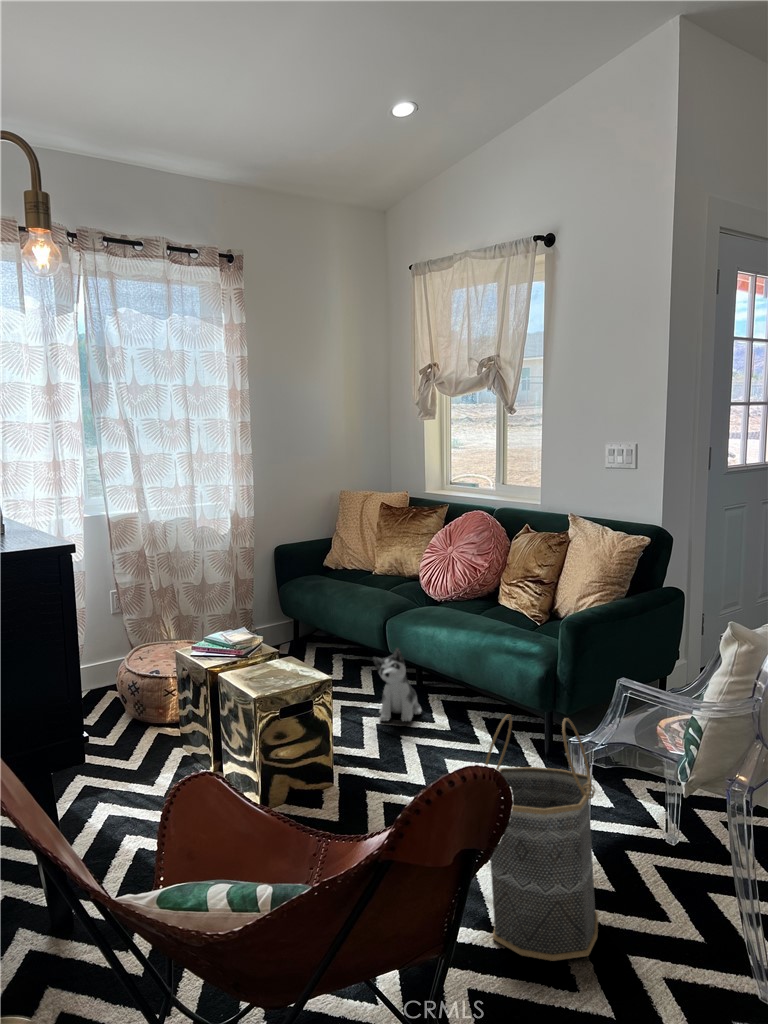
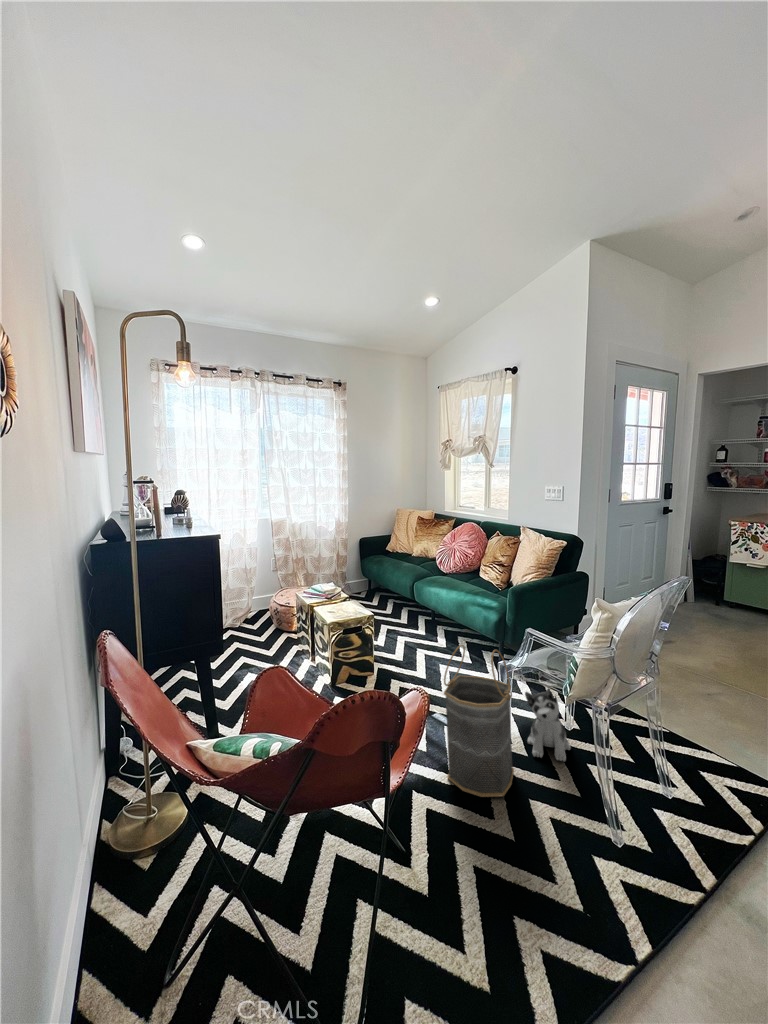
plush toy: present [373,648,421,721] -> present [525,688,571,761]

